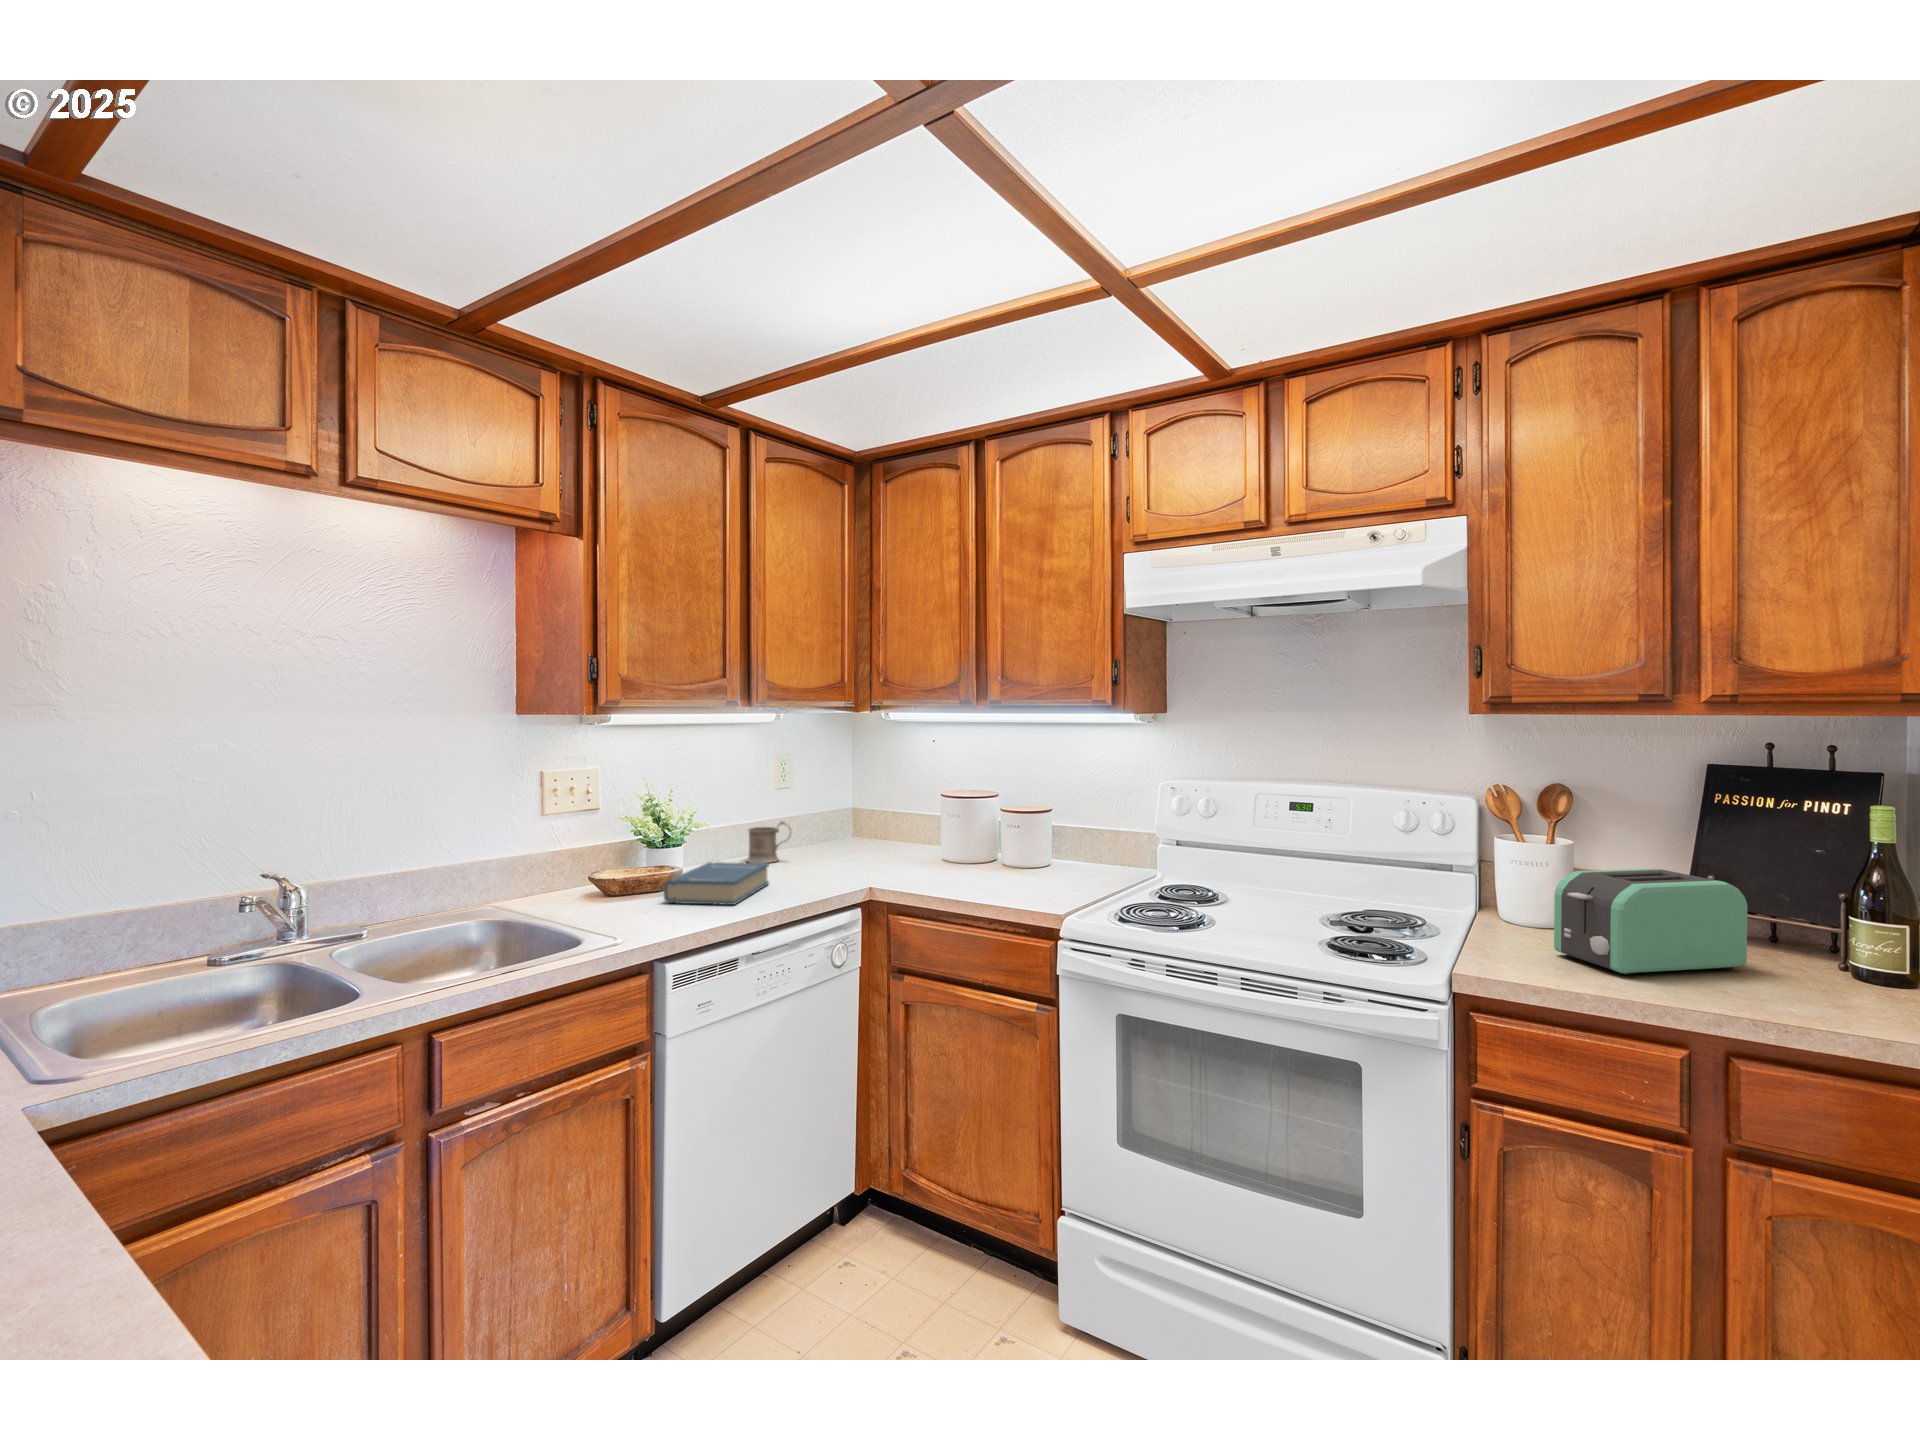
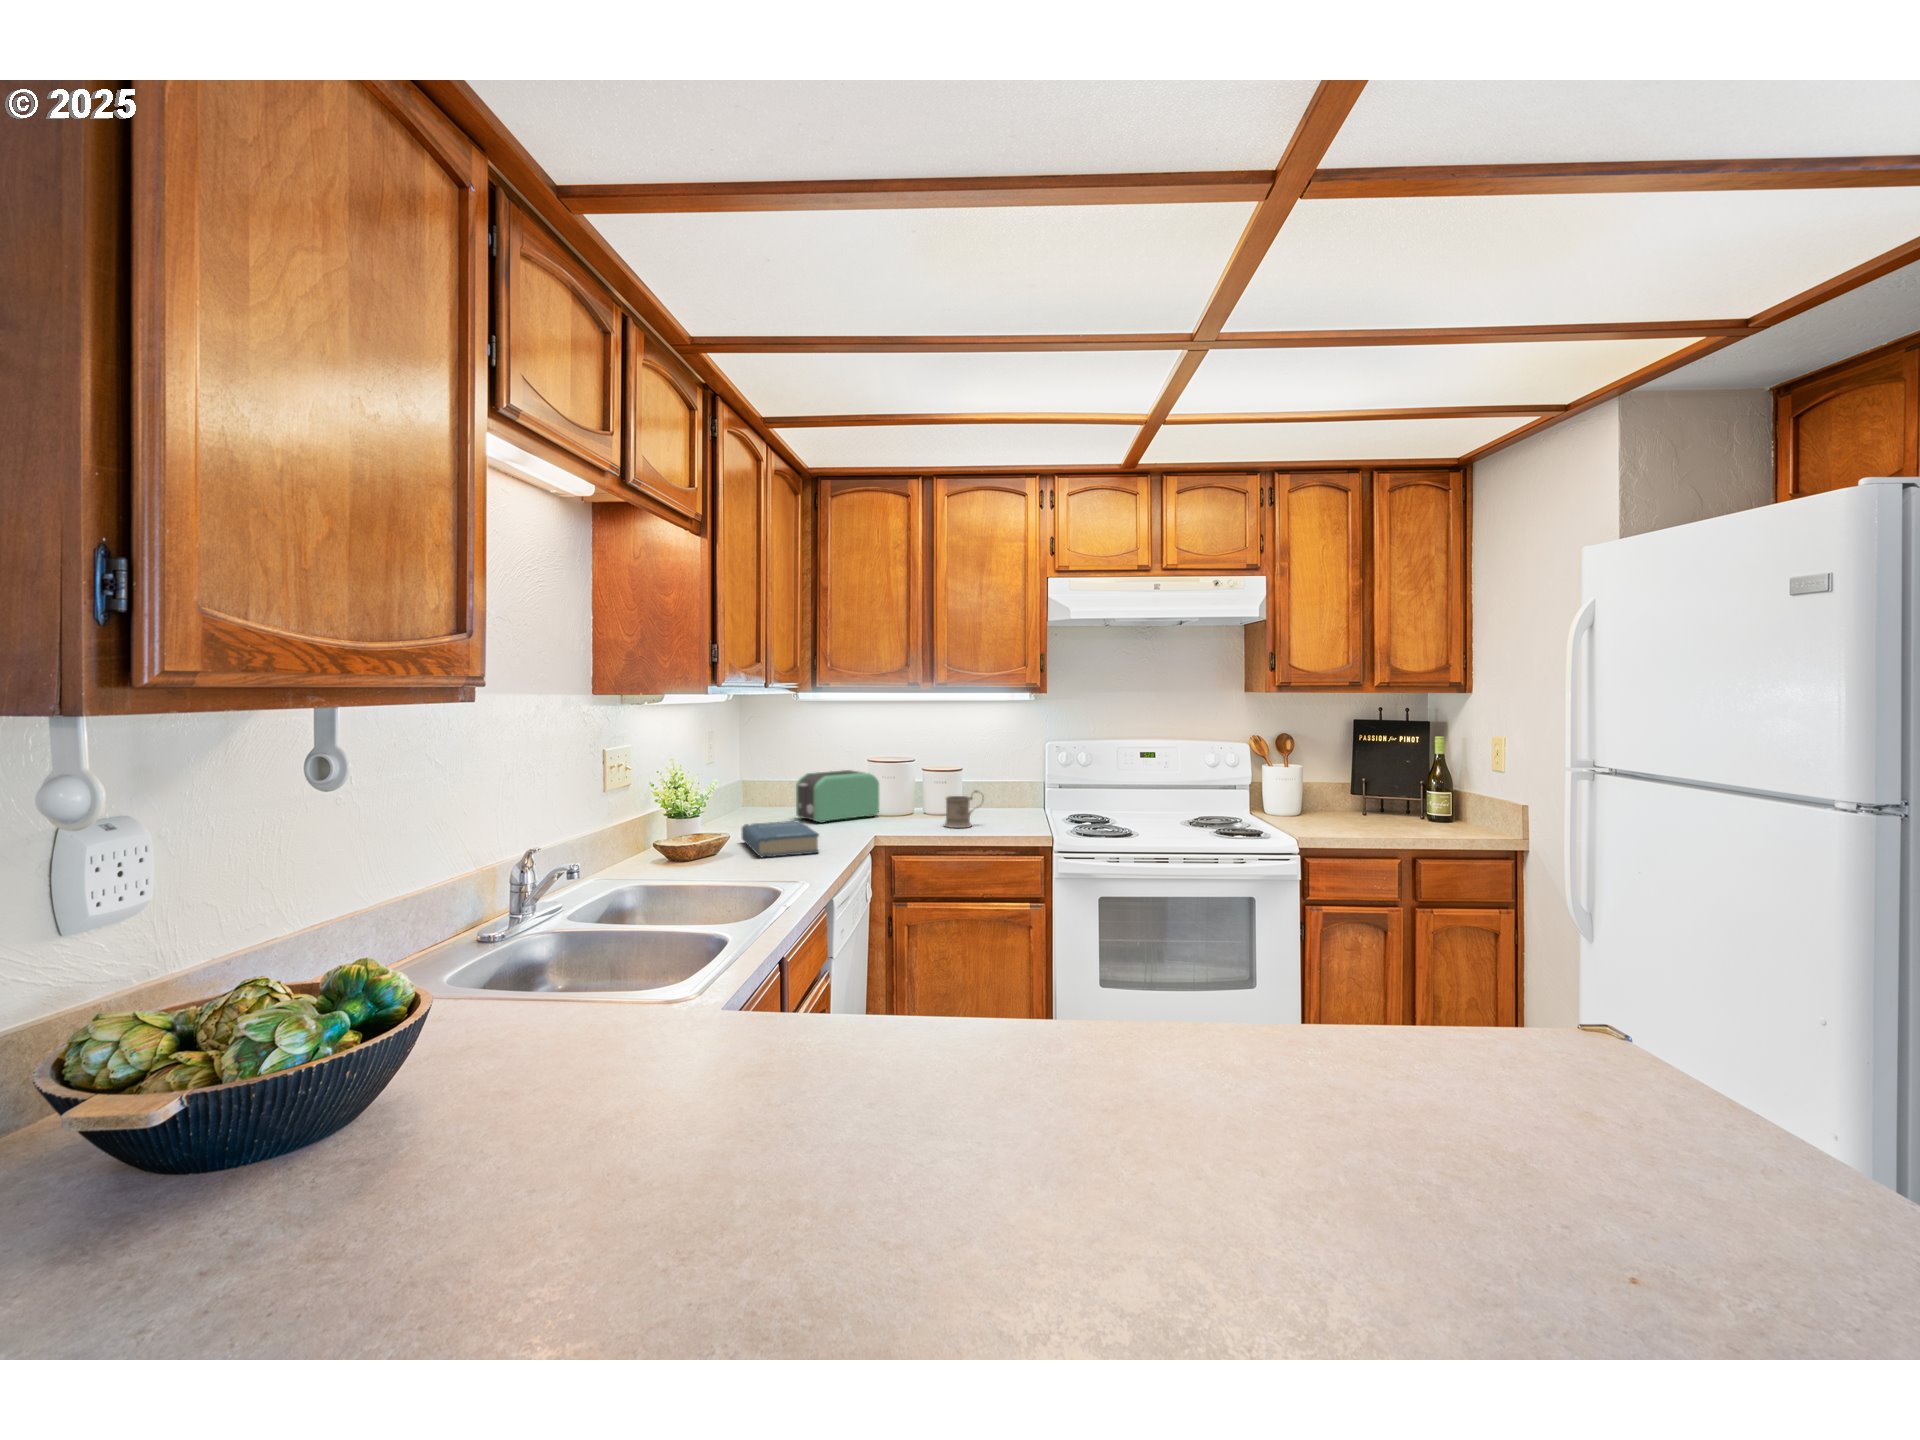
mug: present [747,822,791,863] -> present [944,790,983,828]
toaster: present [1554,868,1747,975] -> present [796,770,879,823]

